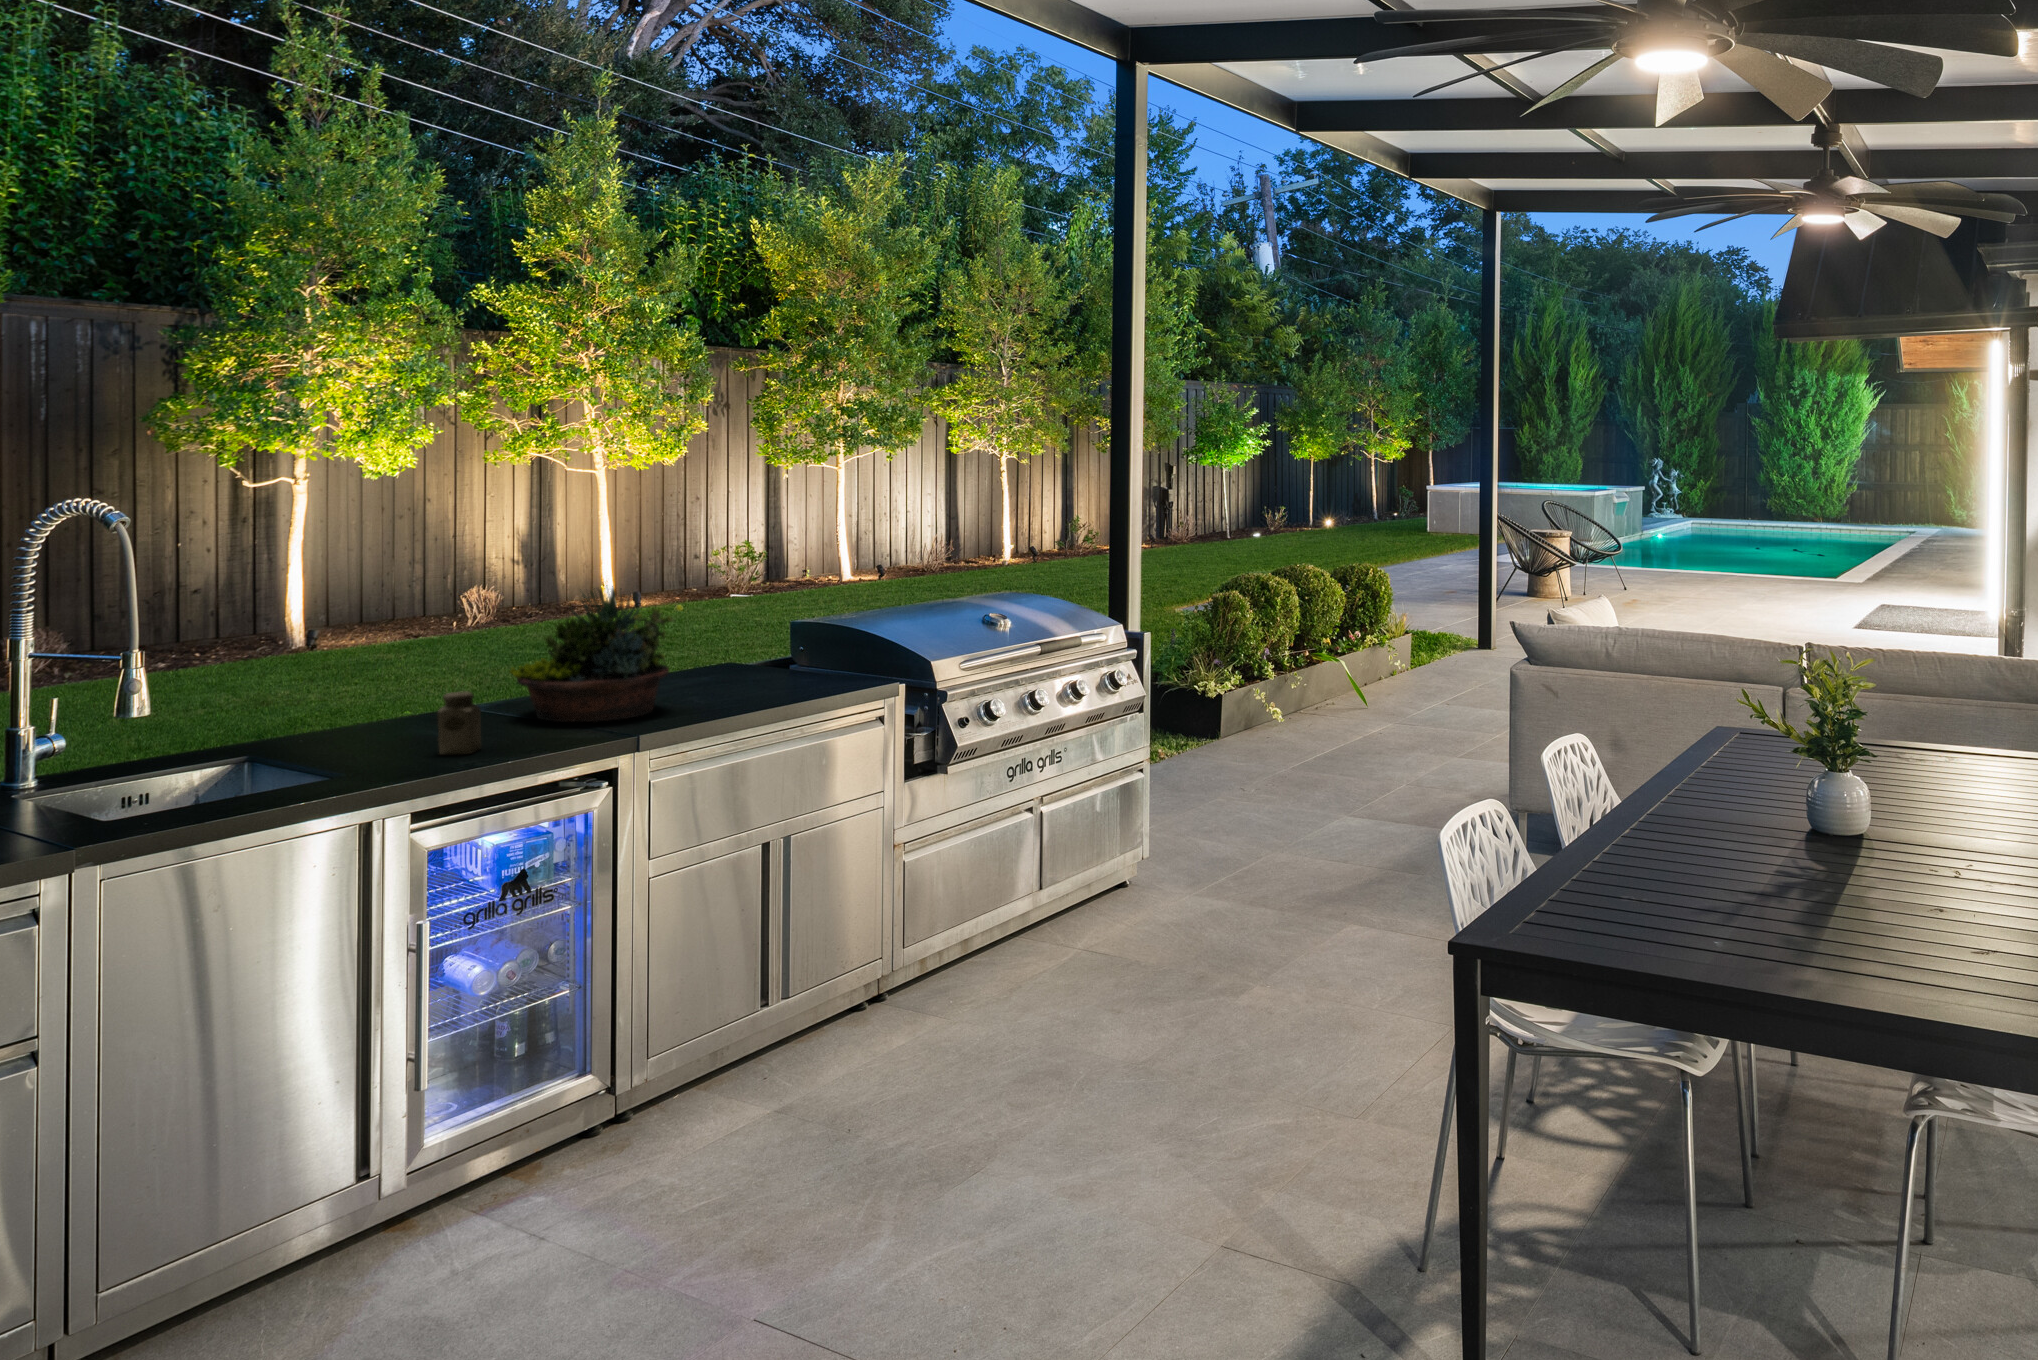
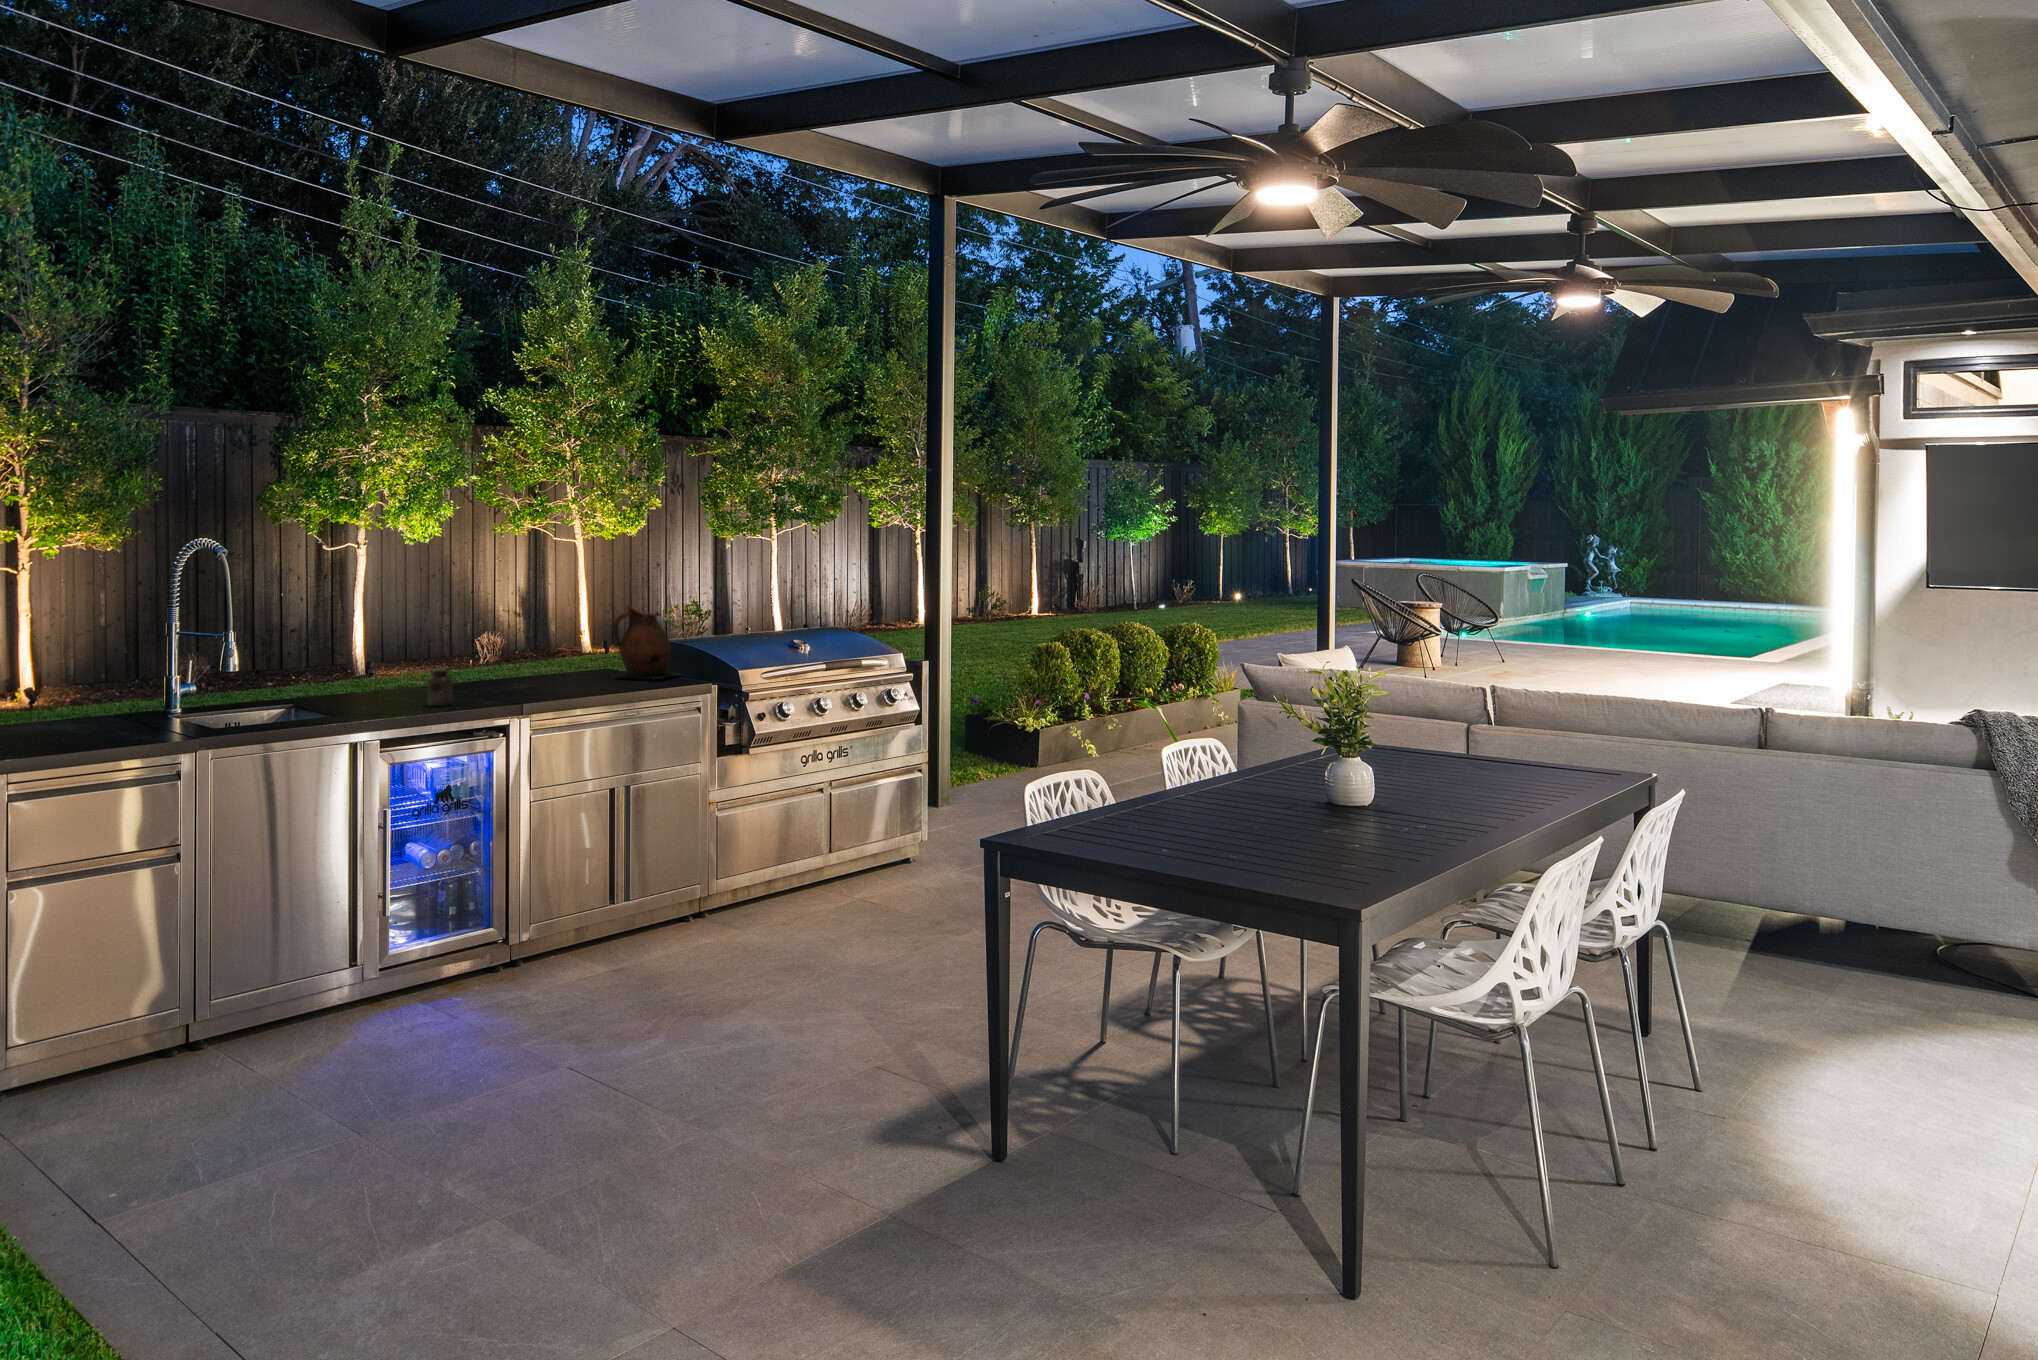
ceramic pitcher: none [725,573,829,685] -> present [613,604,678,679]
succulent planter: present [510,586,674,722] -> none [473,608,574,694]

